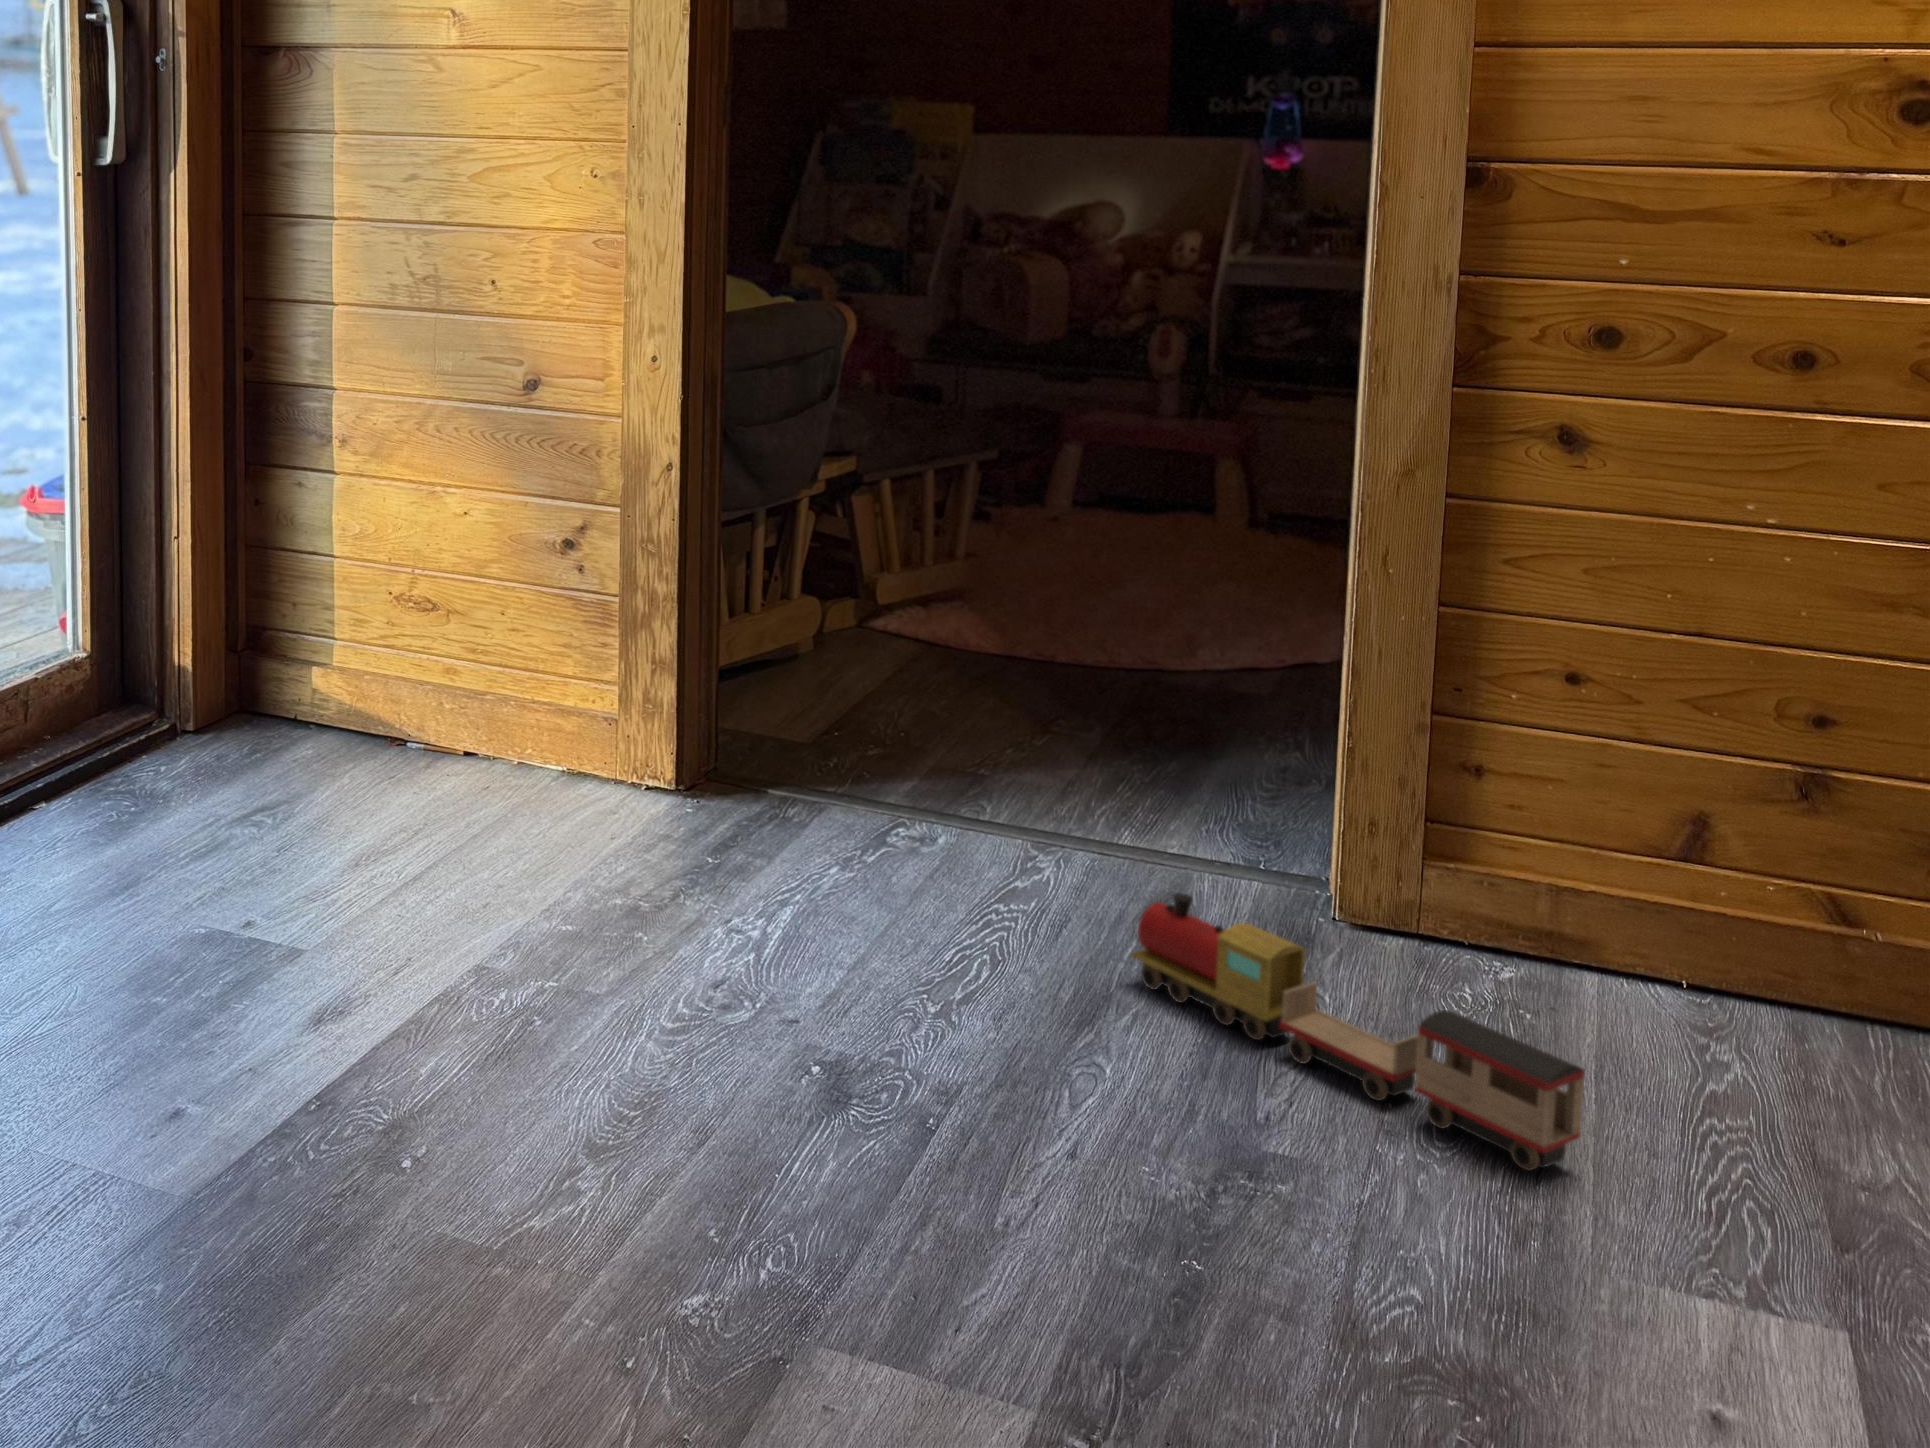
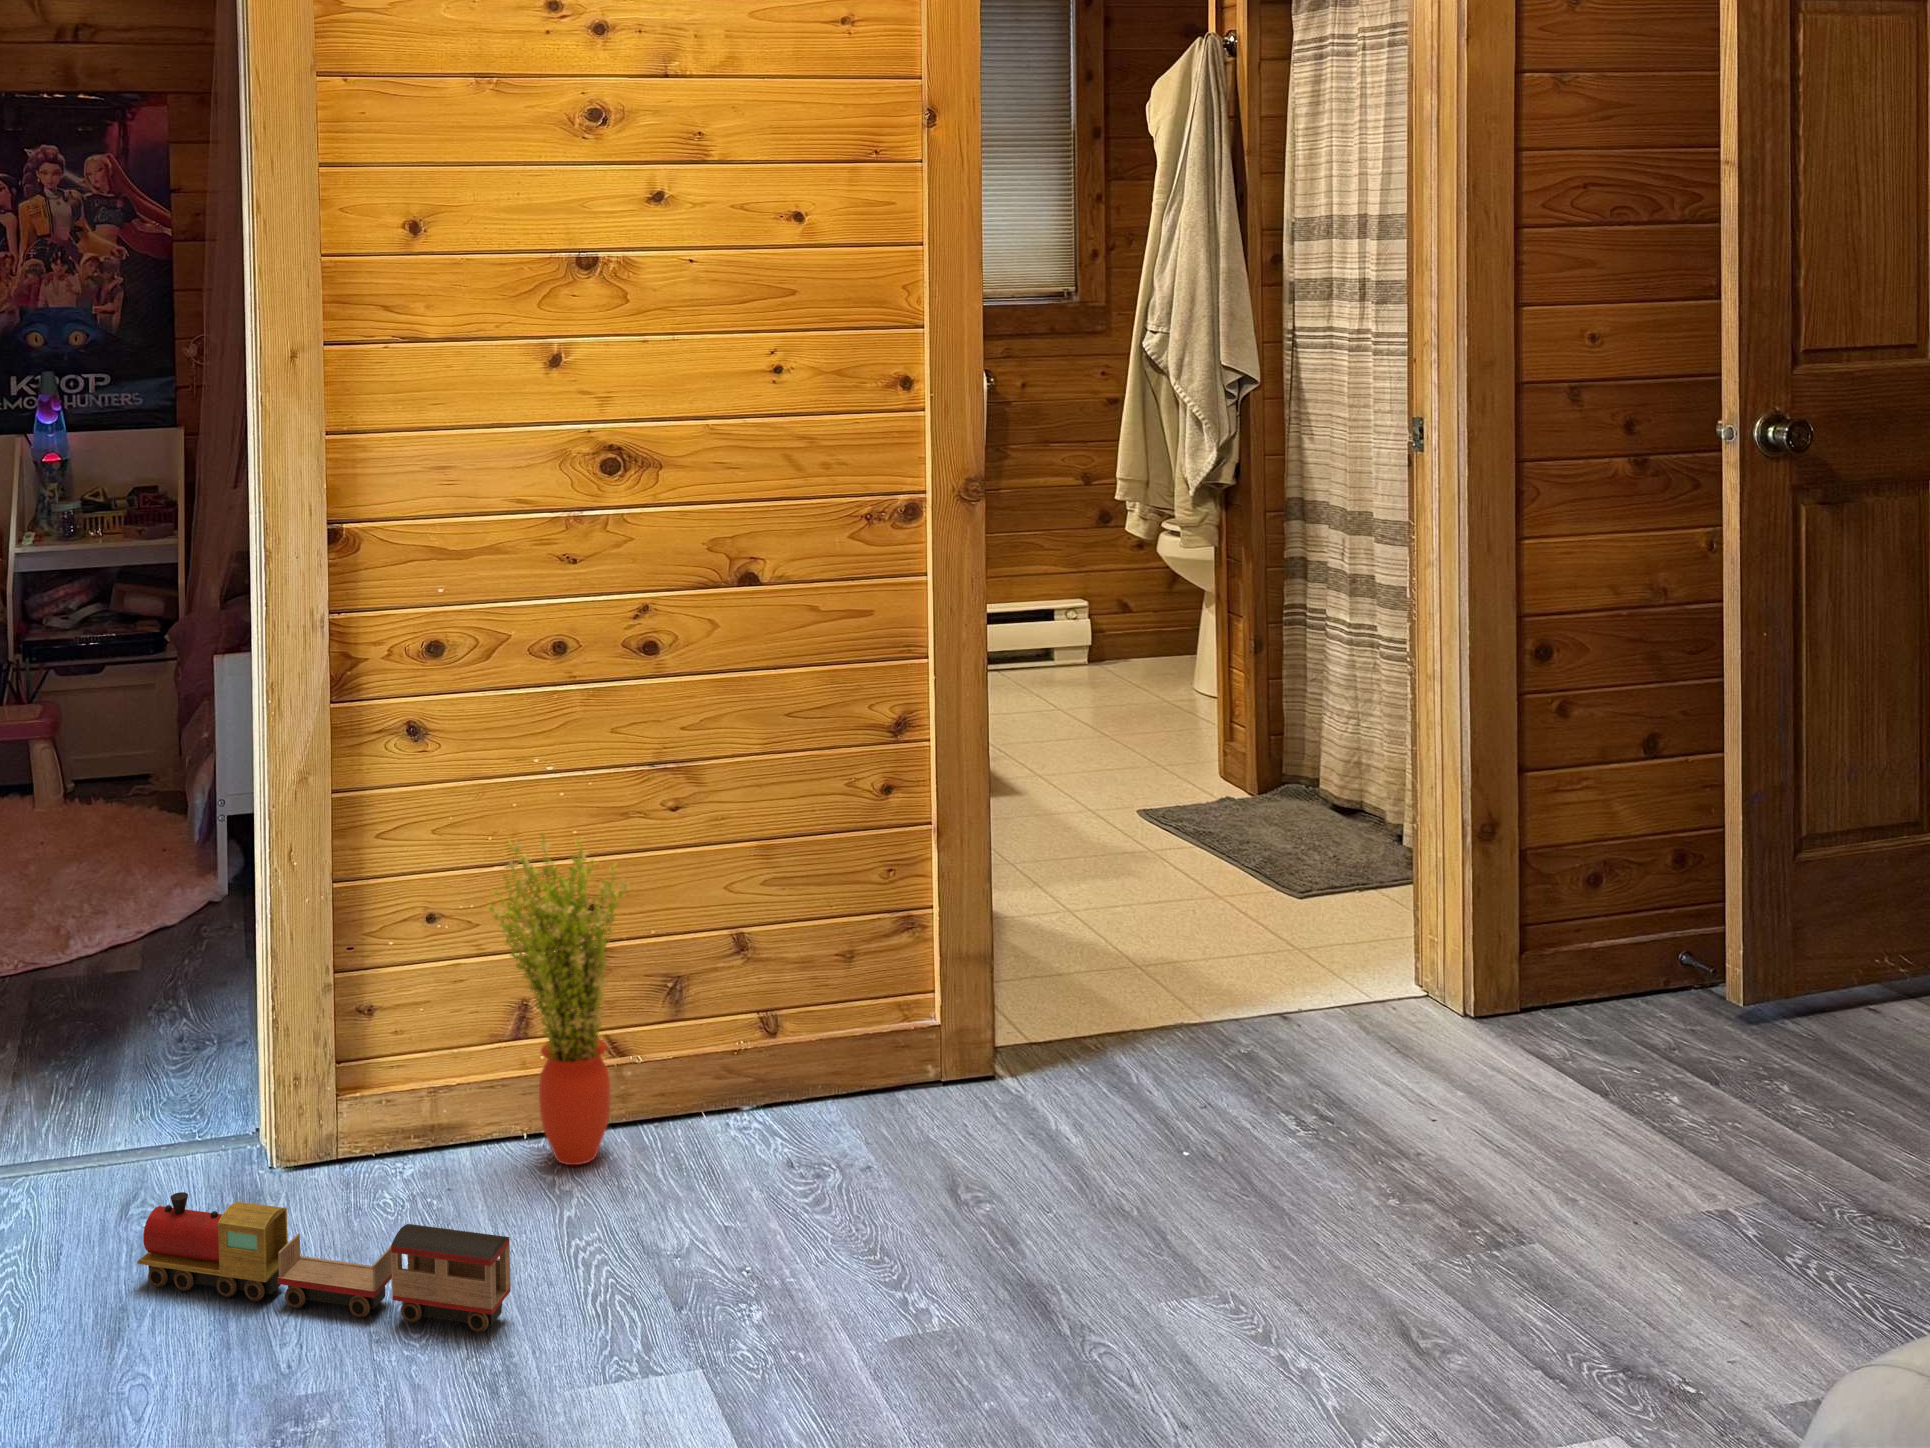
potted plant: none [1640,591,1873,1045] -> present [487,834,630,1165]

